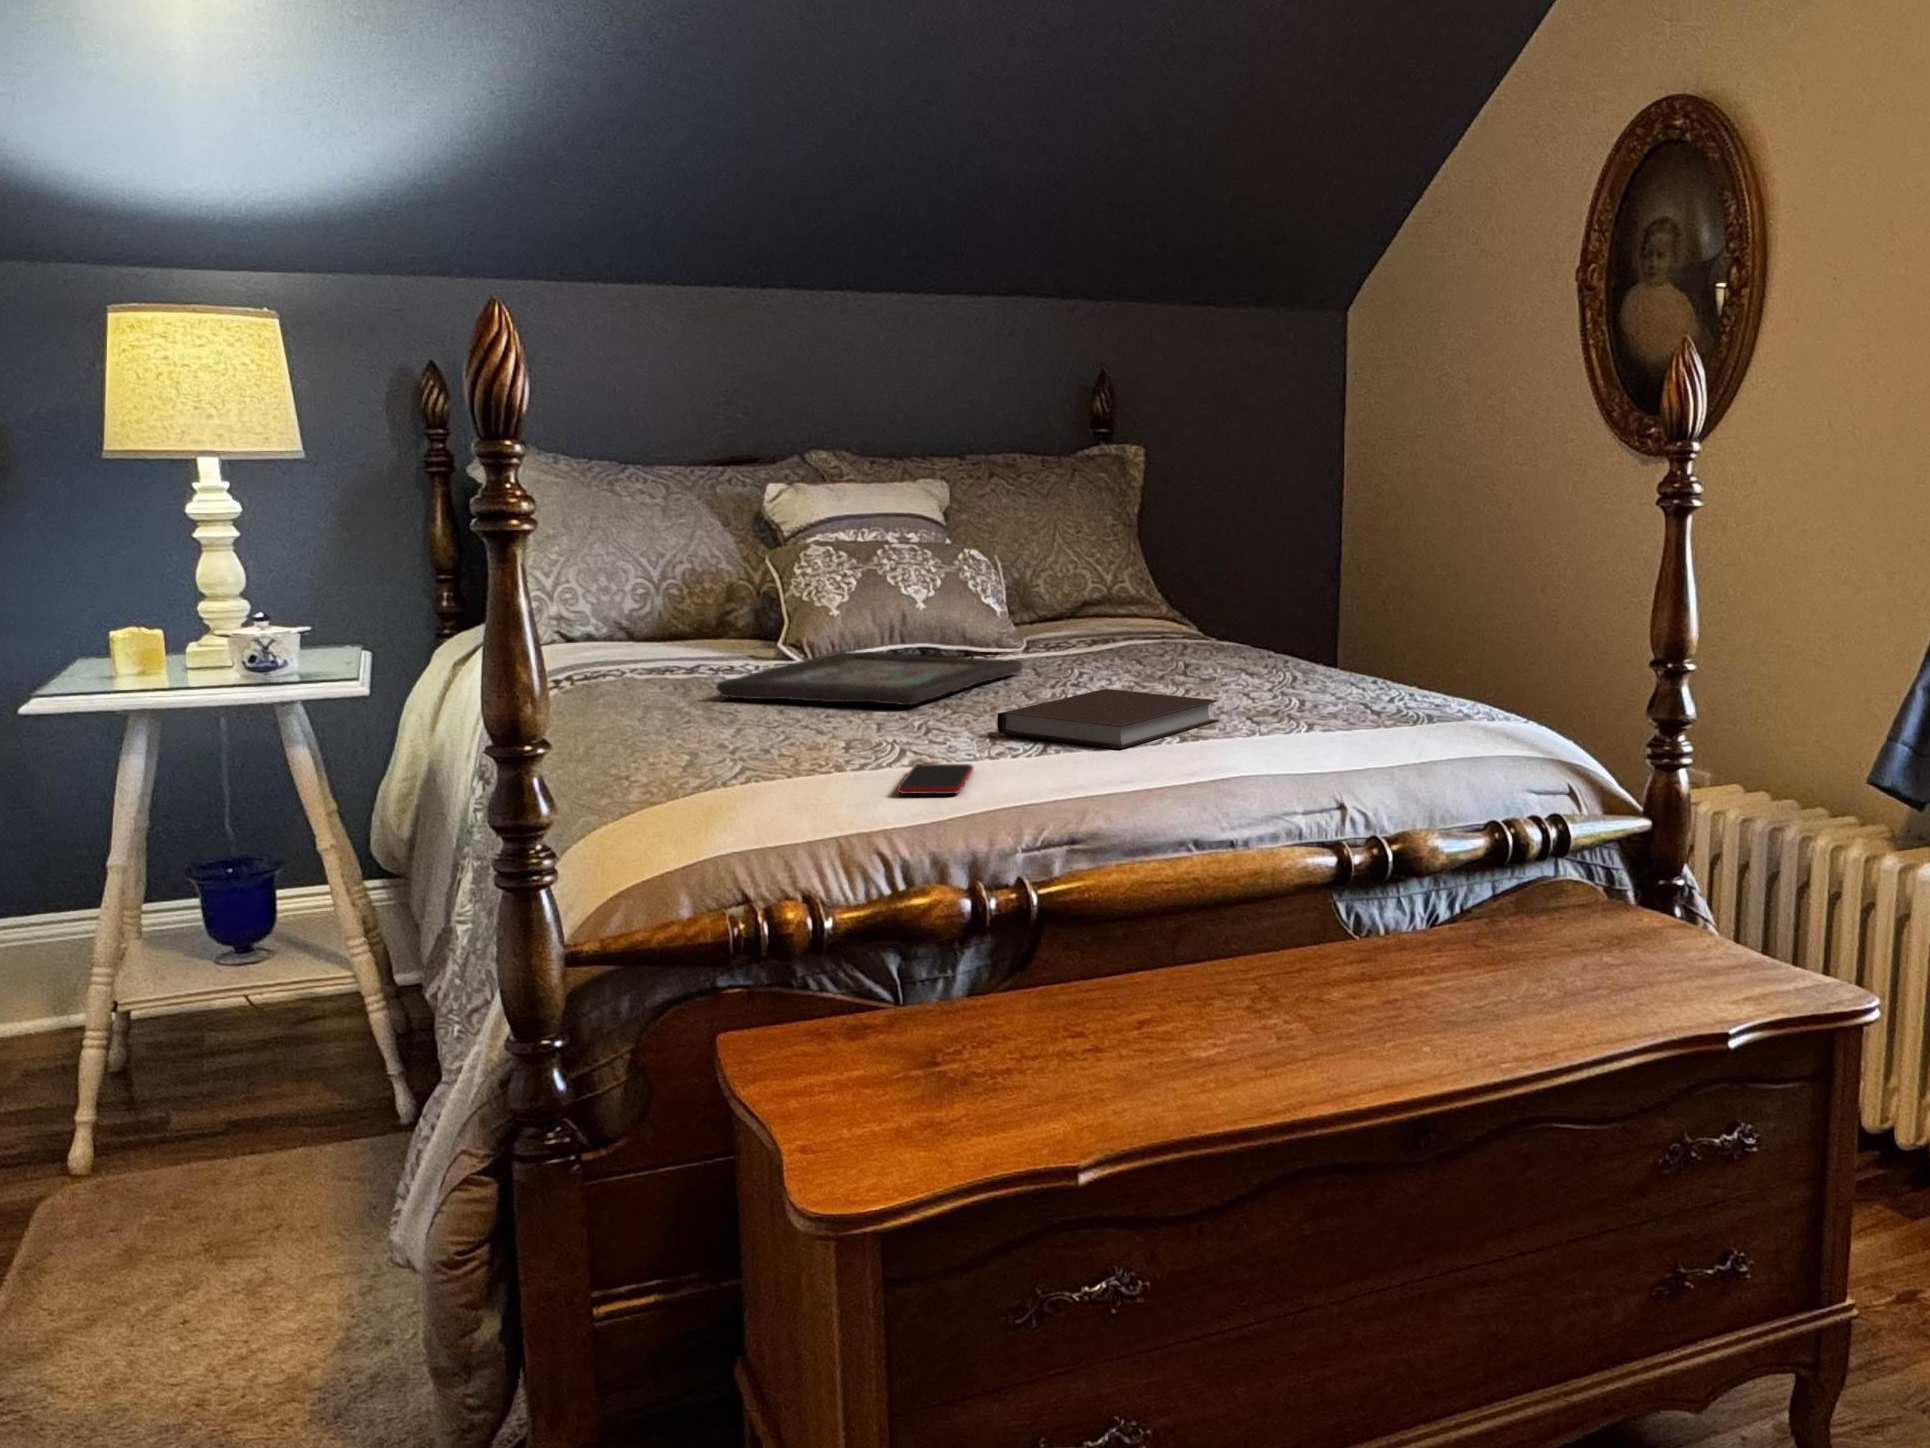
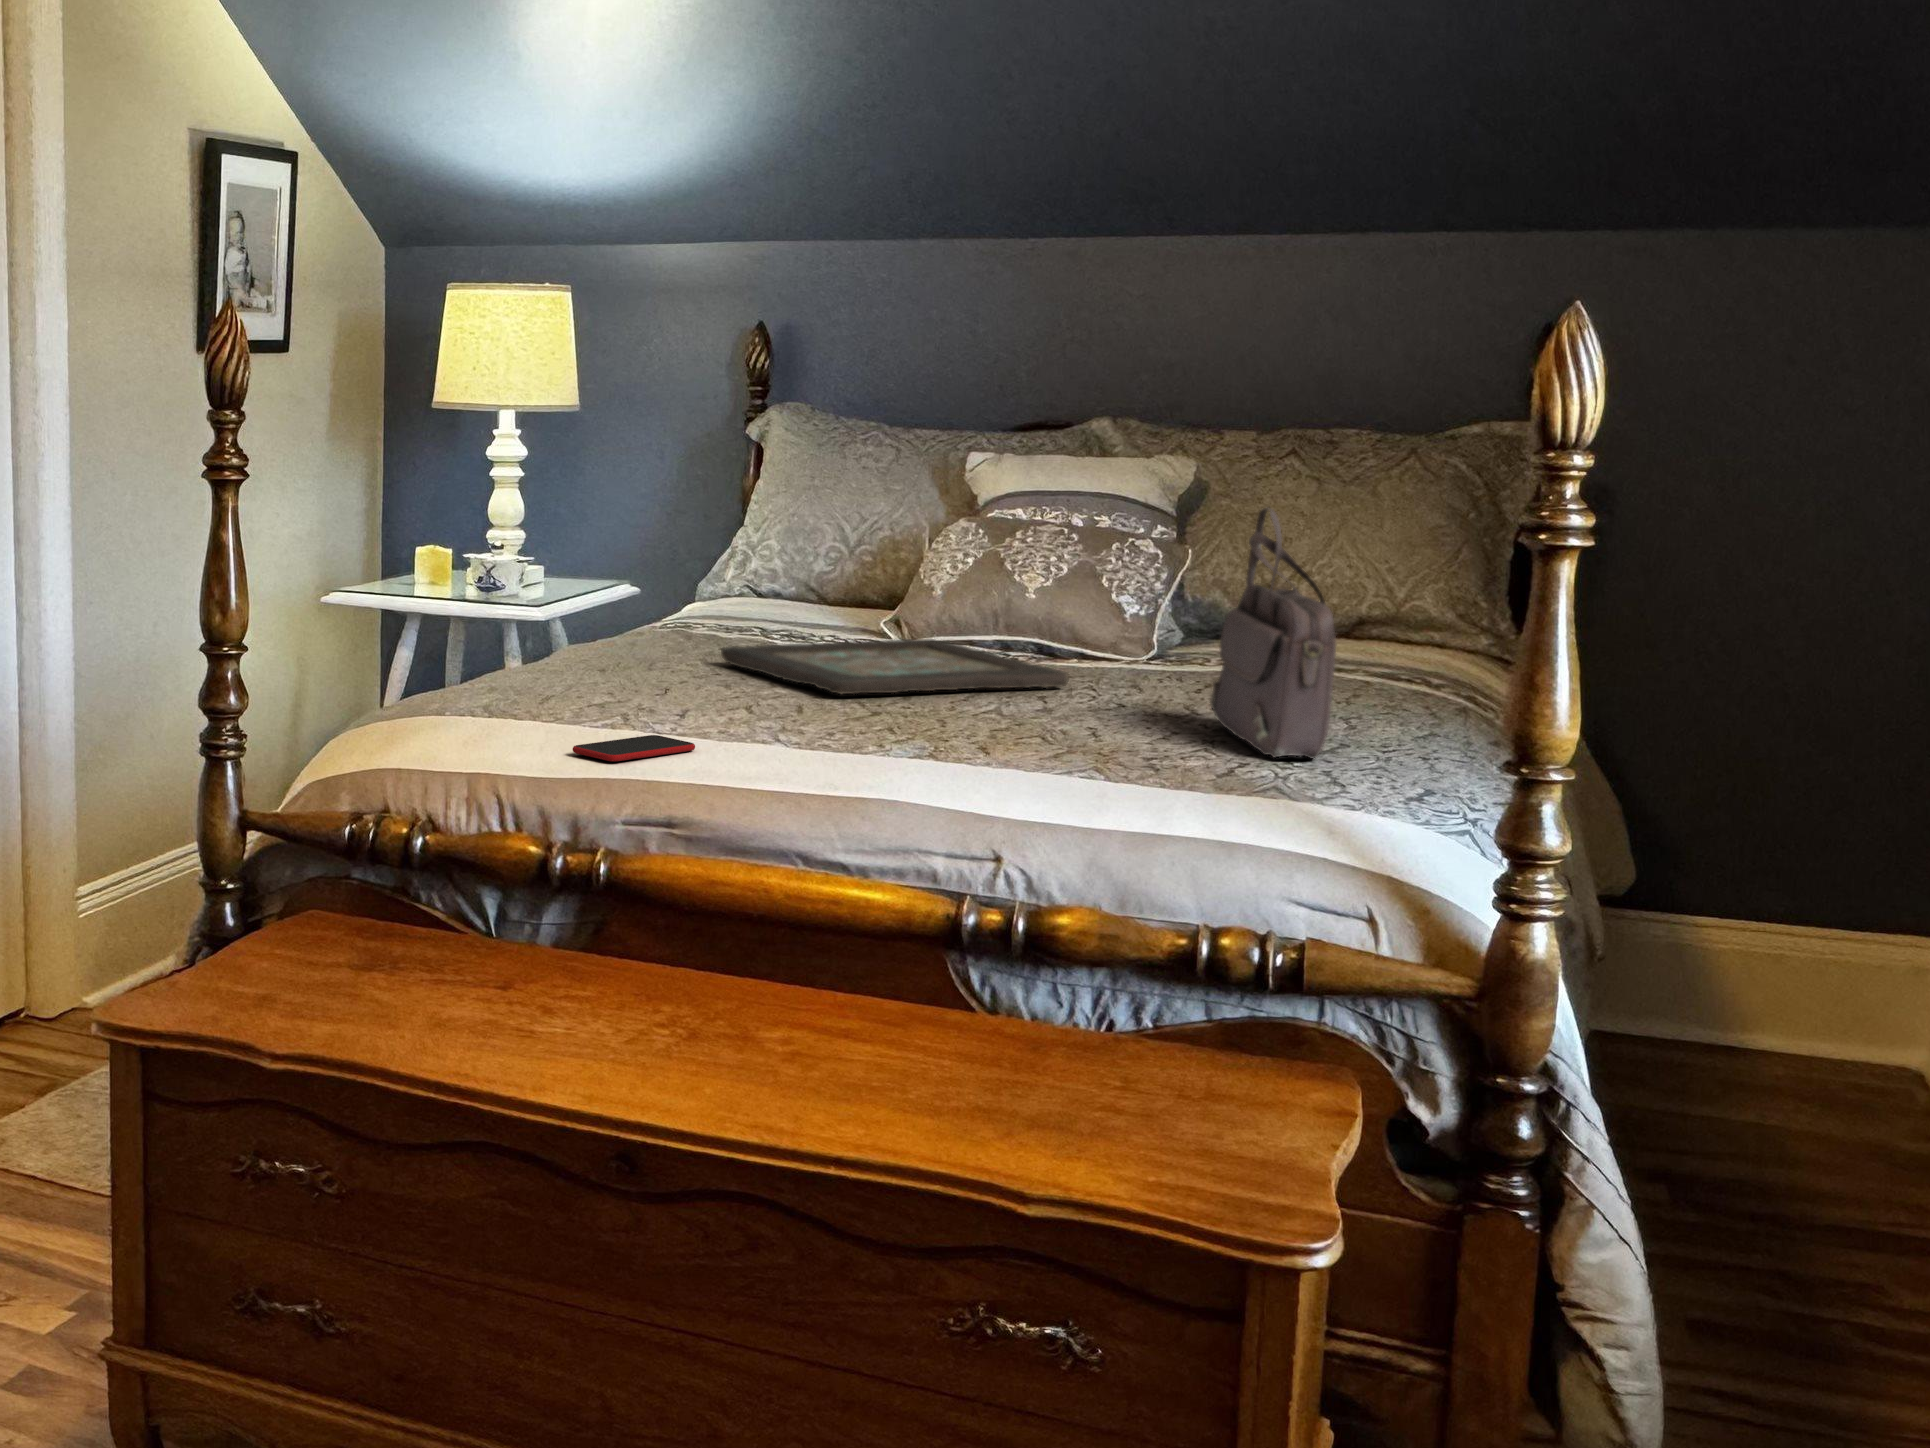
handbag: none [1195,500,1341,697] -> present [1210,508,1336,759]
notebook: present [997,689,1219,749] -> none [825,707,1077,761]

